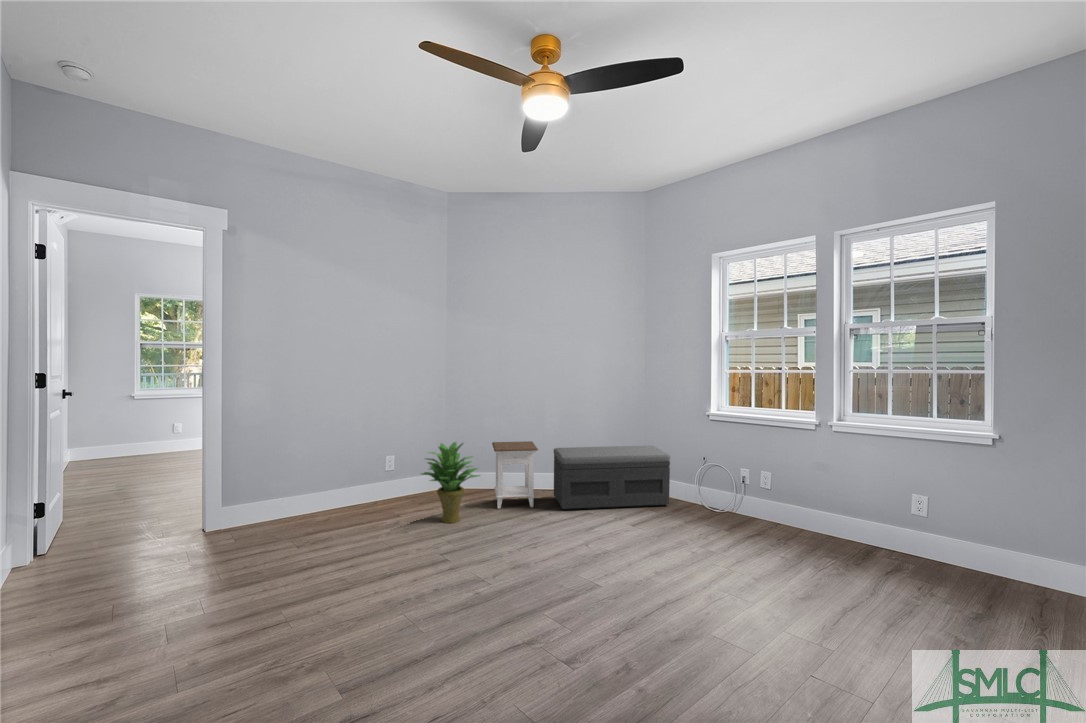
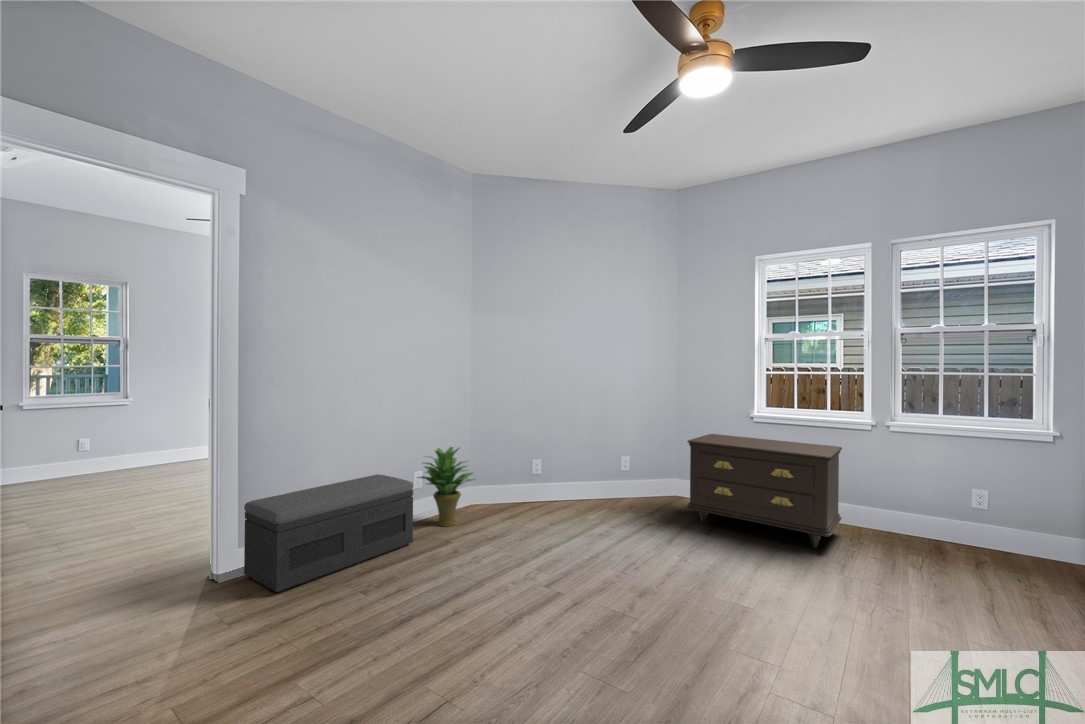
dresser: none [694,428,853,544] -> present [687,434,842,548]
nightstand: present [492,441,538,509] -> none [489,447,533,513]
storage bench: present [553,446,670,510] -> present [244,474,413,593]

